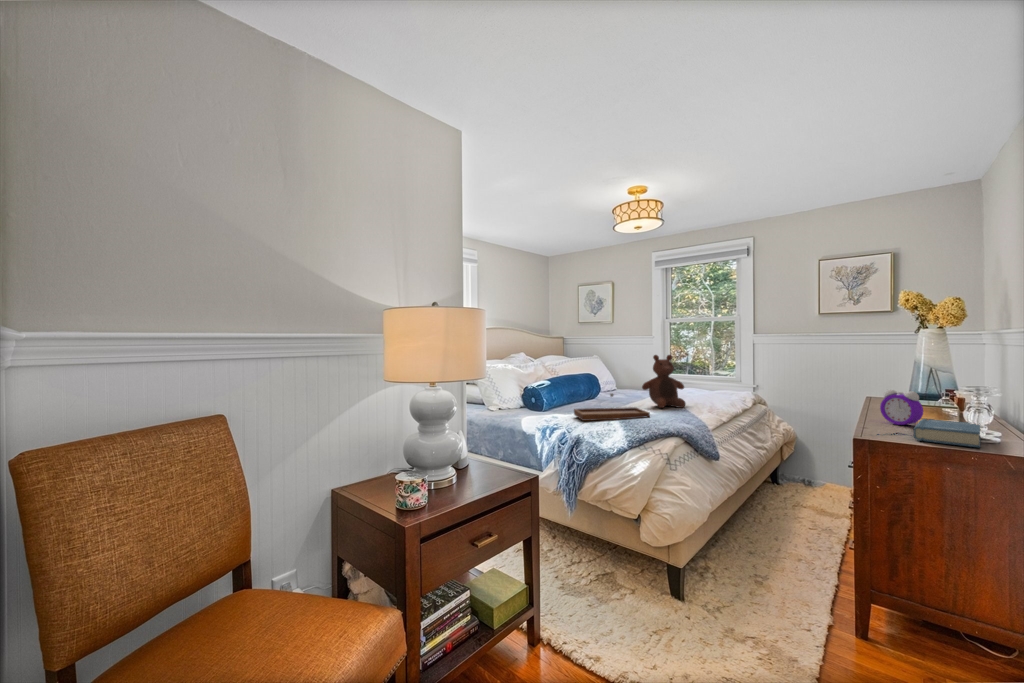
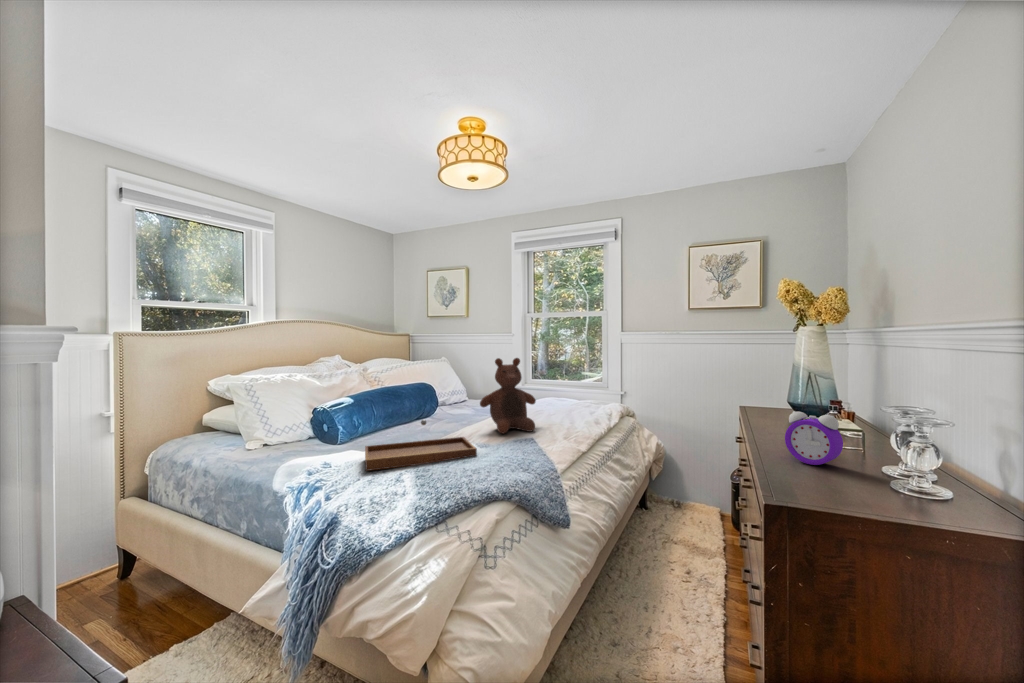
hardback book: present [914,419,981,447] -> none [845,459,967,525]

